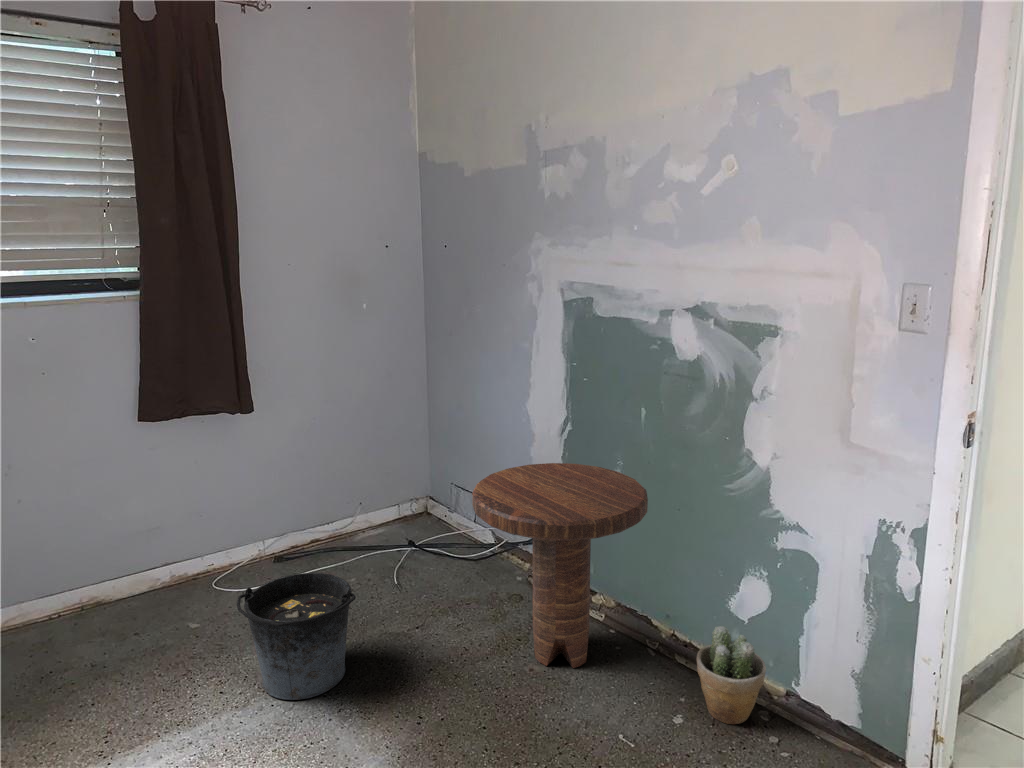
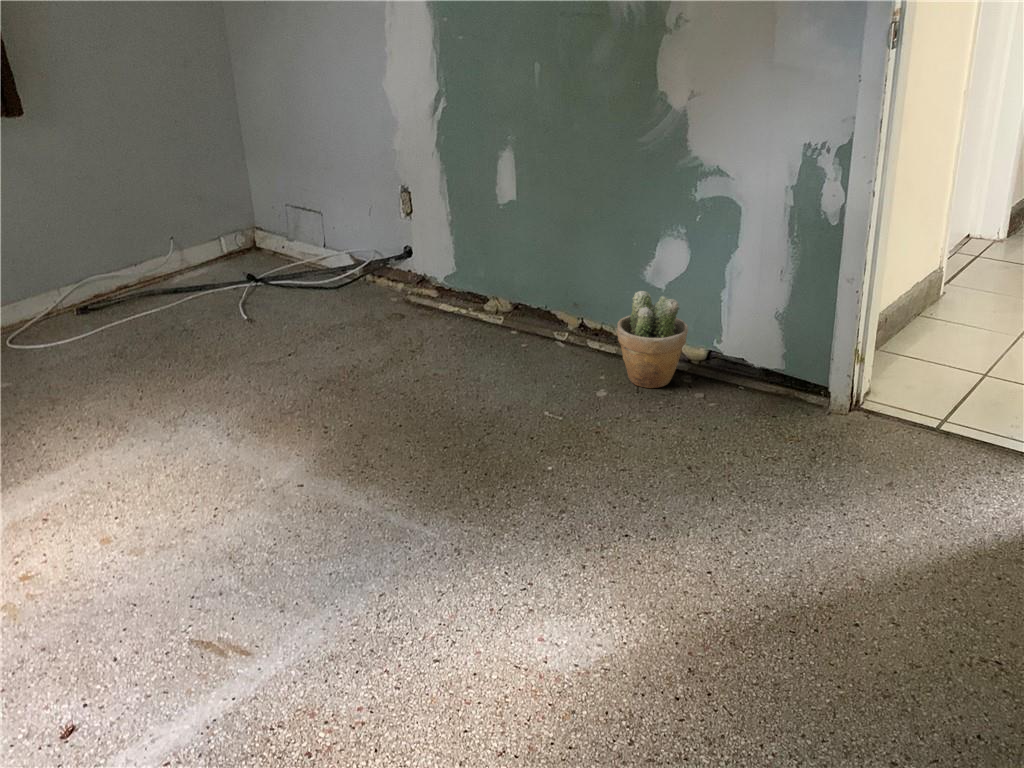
side table: present [472,463,648,668] -> none [347,142,554,368]
bucket: present [237,573,356,700] -> none [69,294,223,435]

